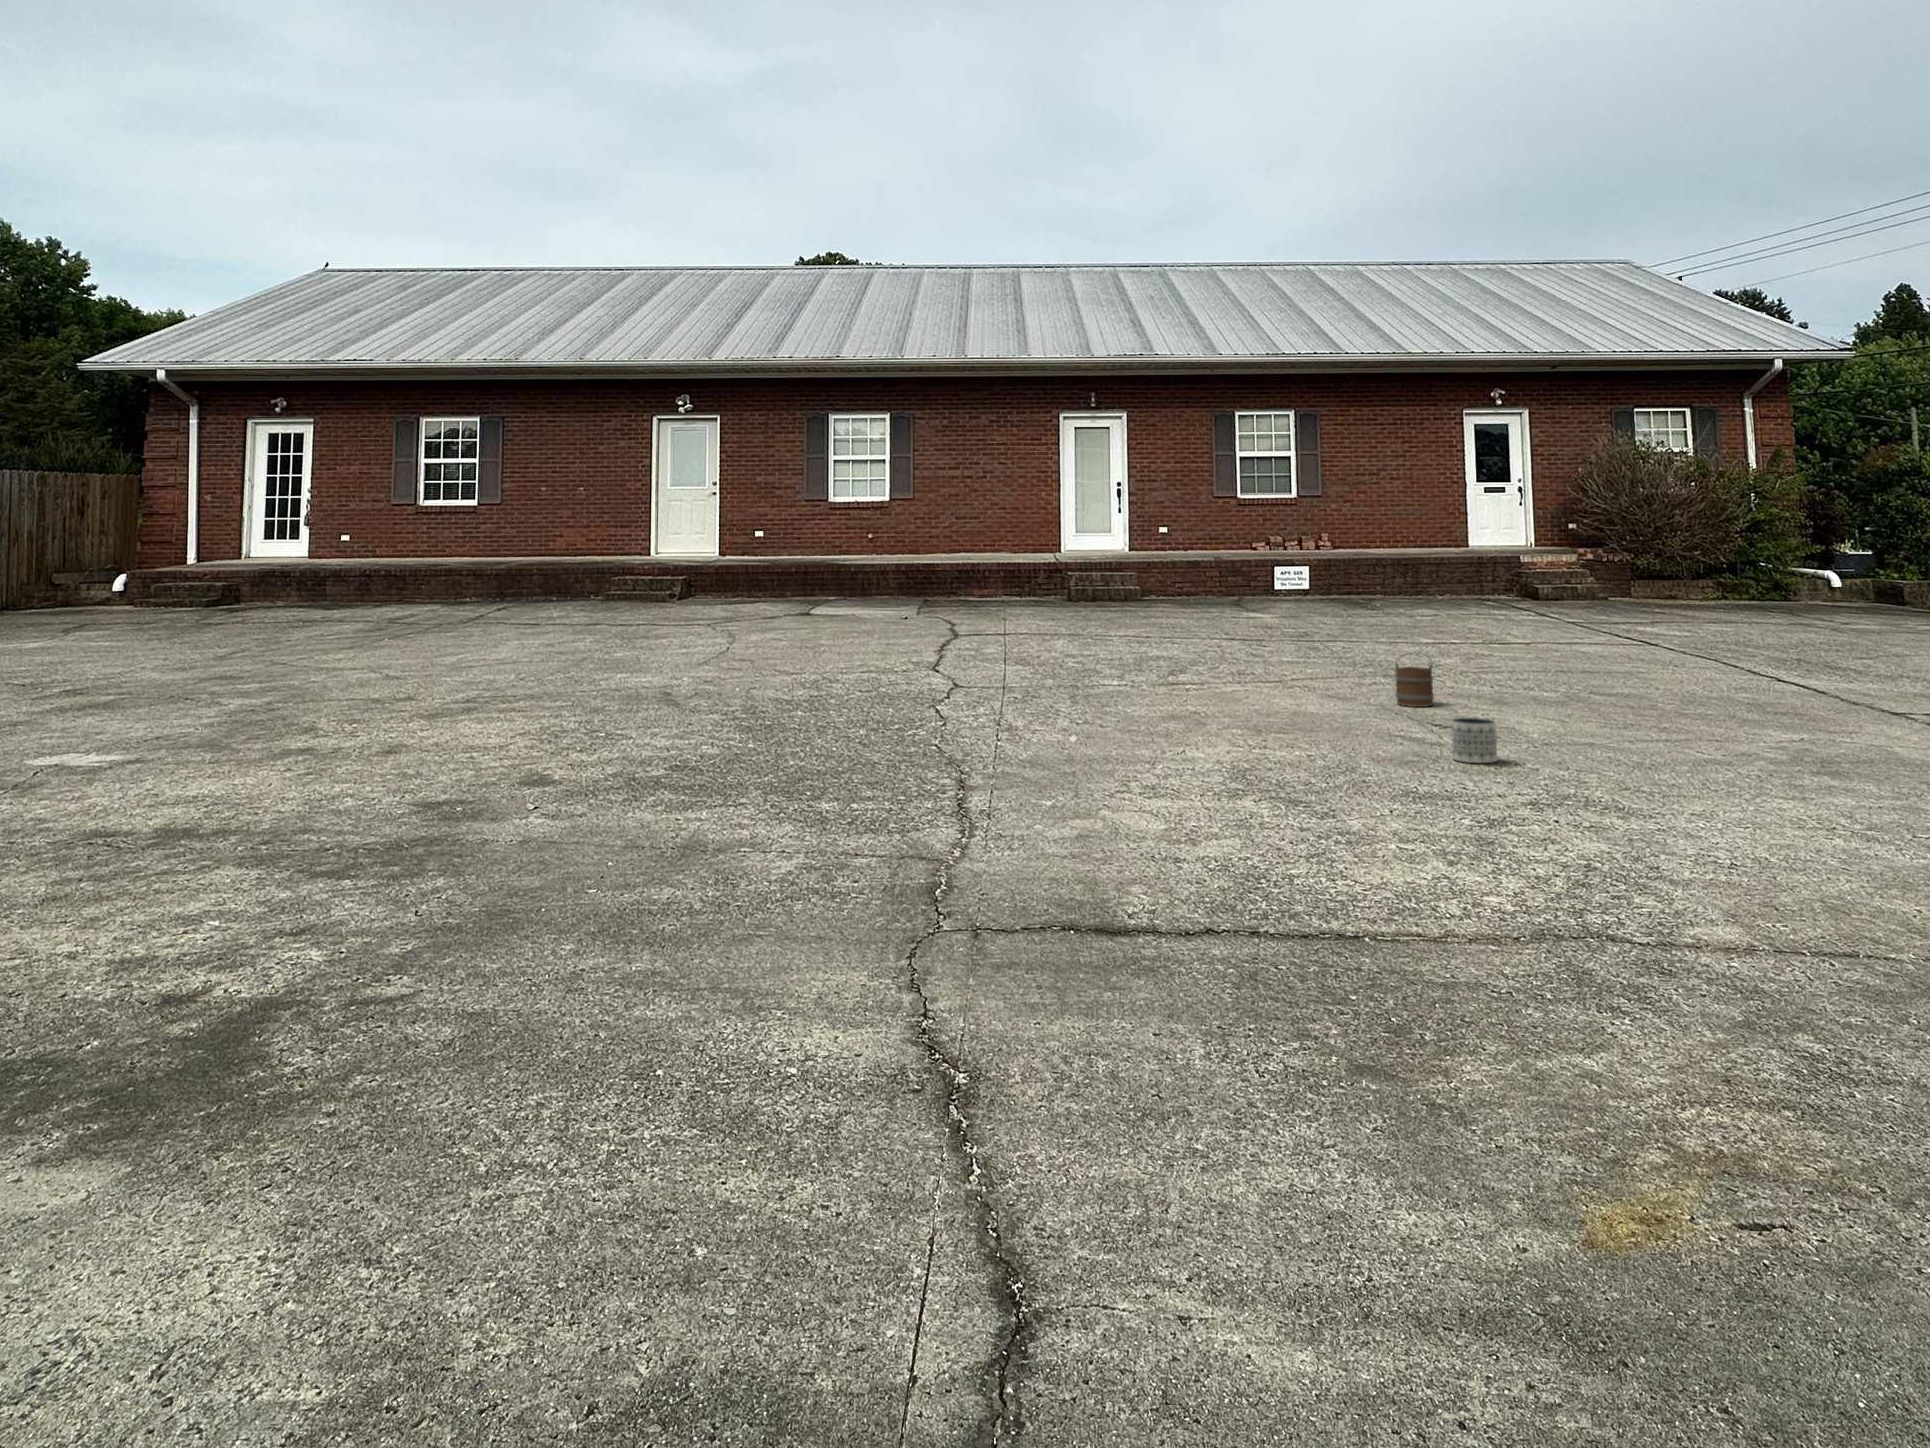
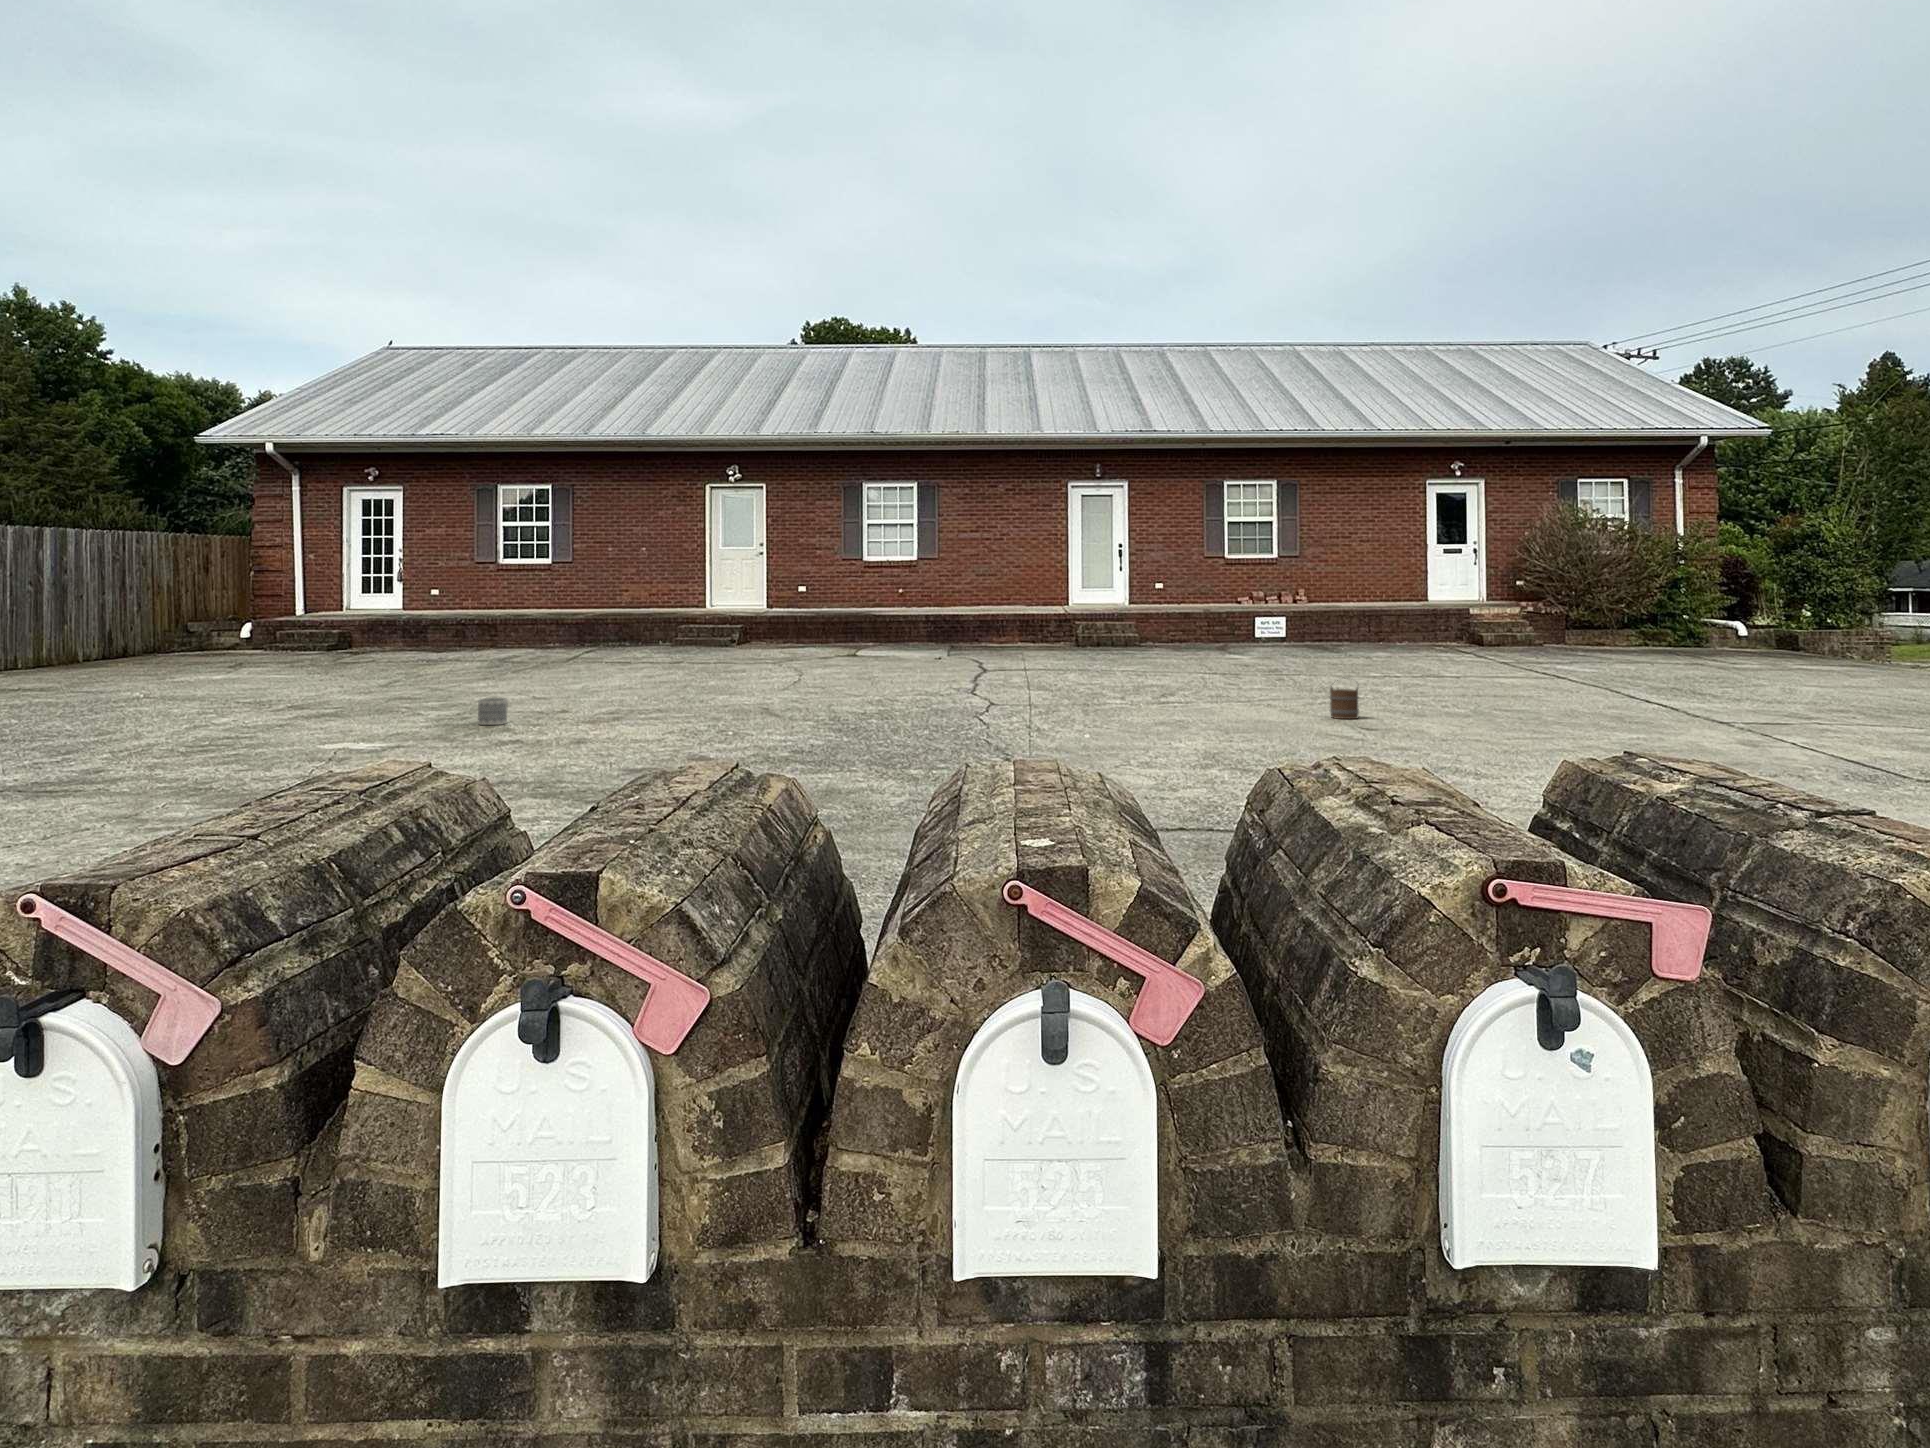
planter: present [1451,718,1497,763] -> present [478,698,508,725]

